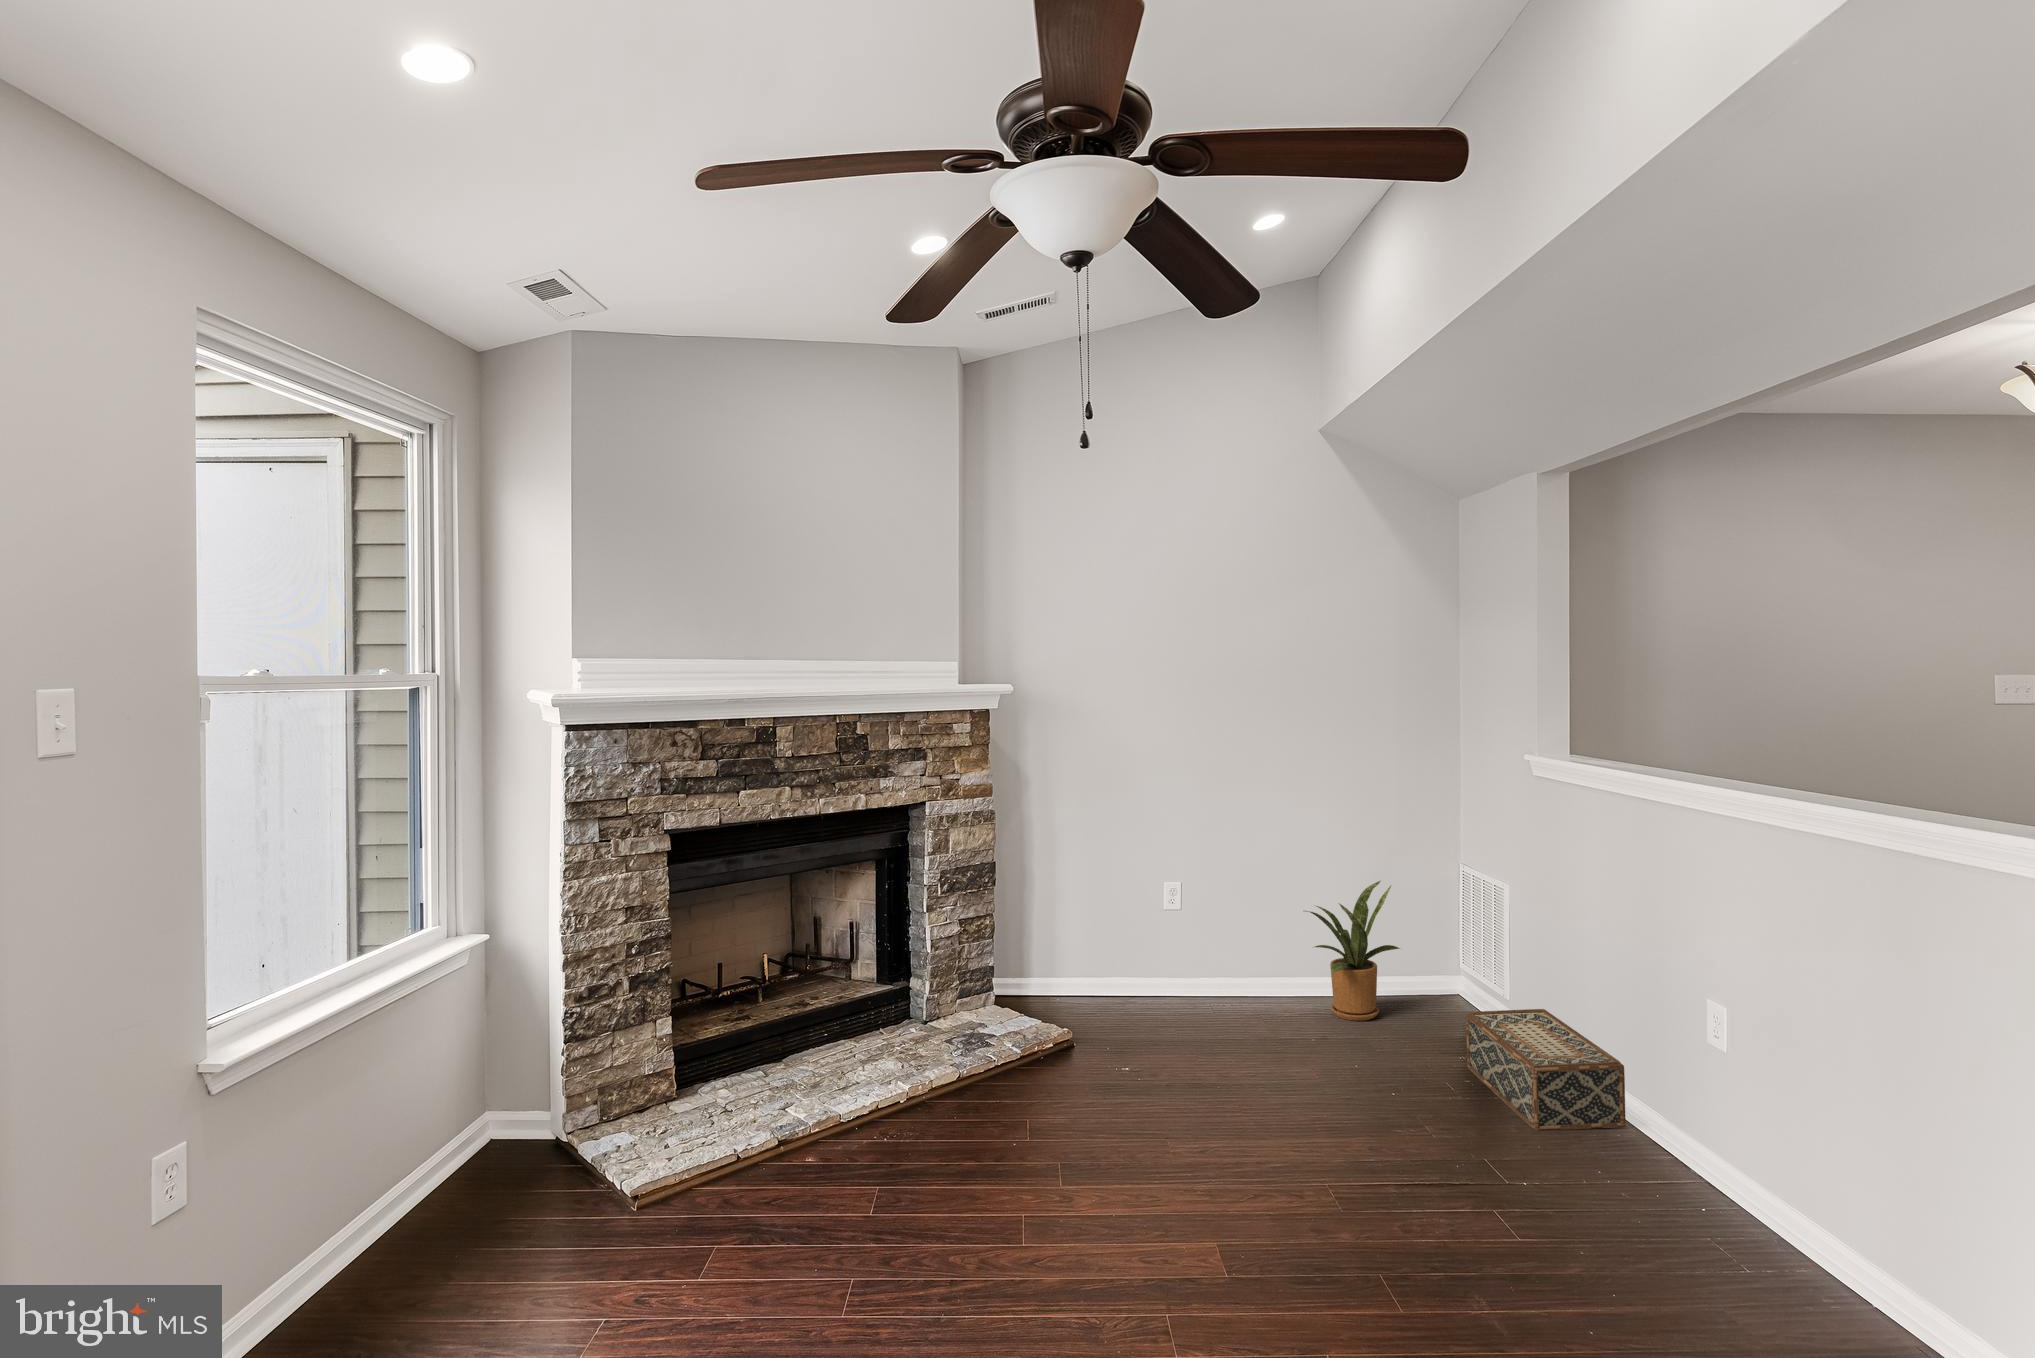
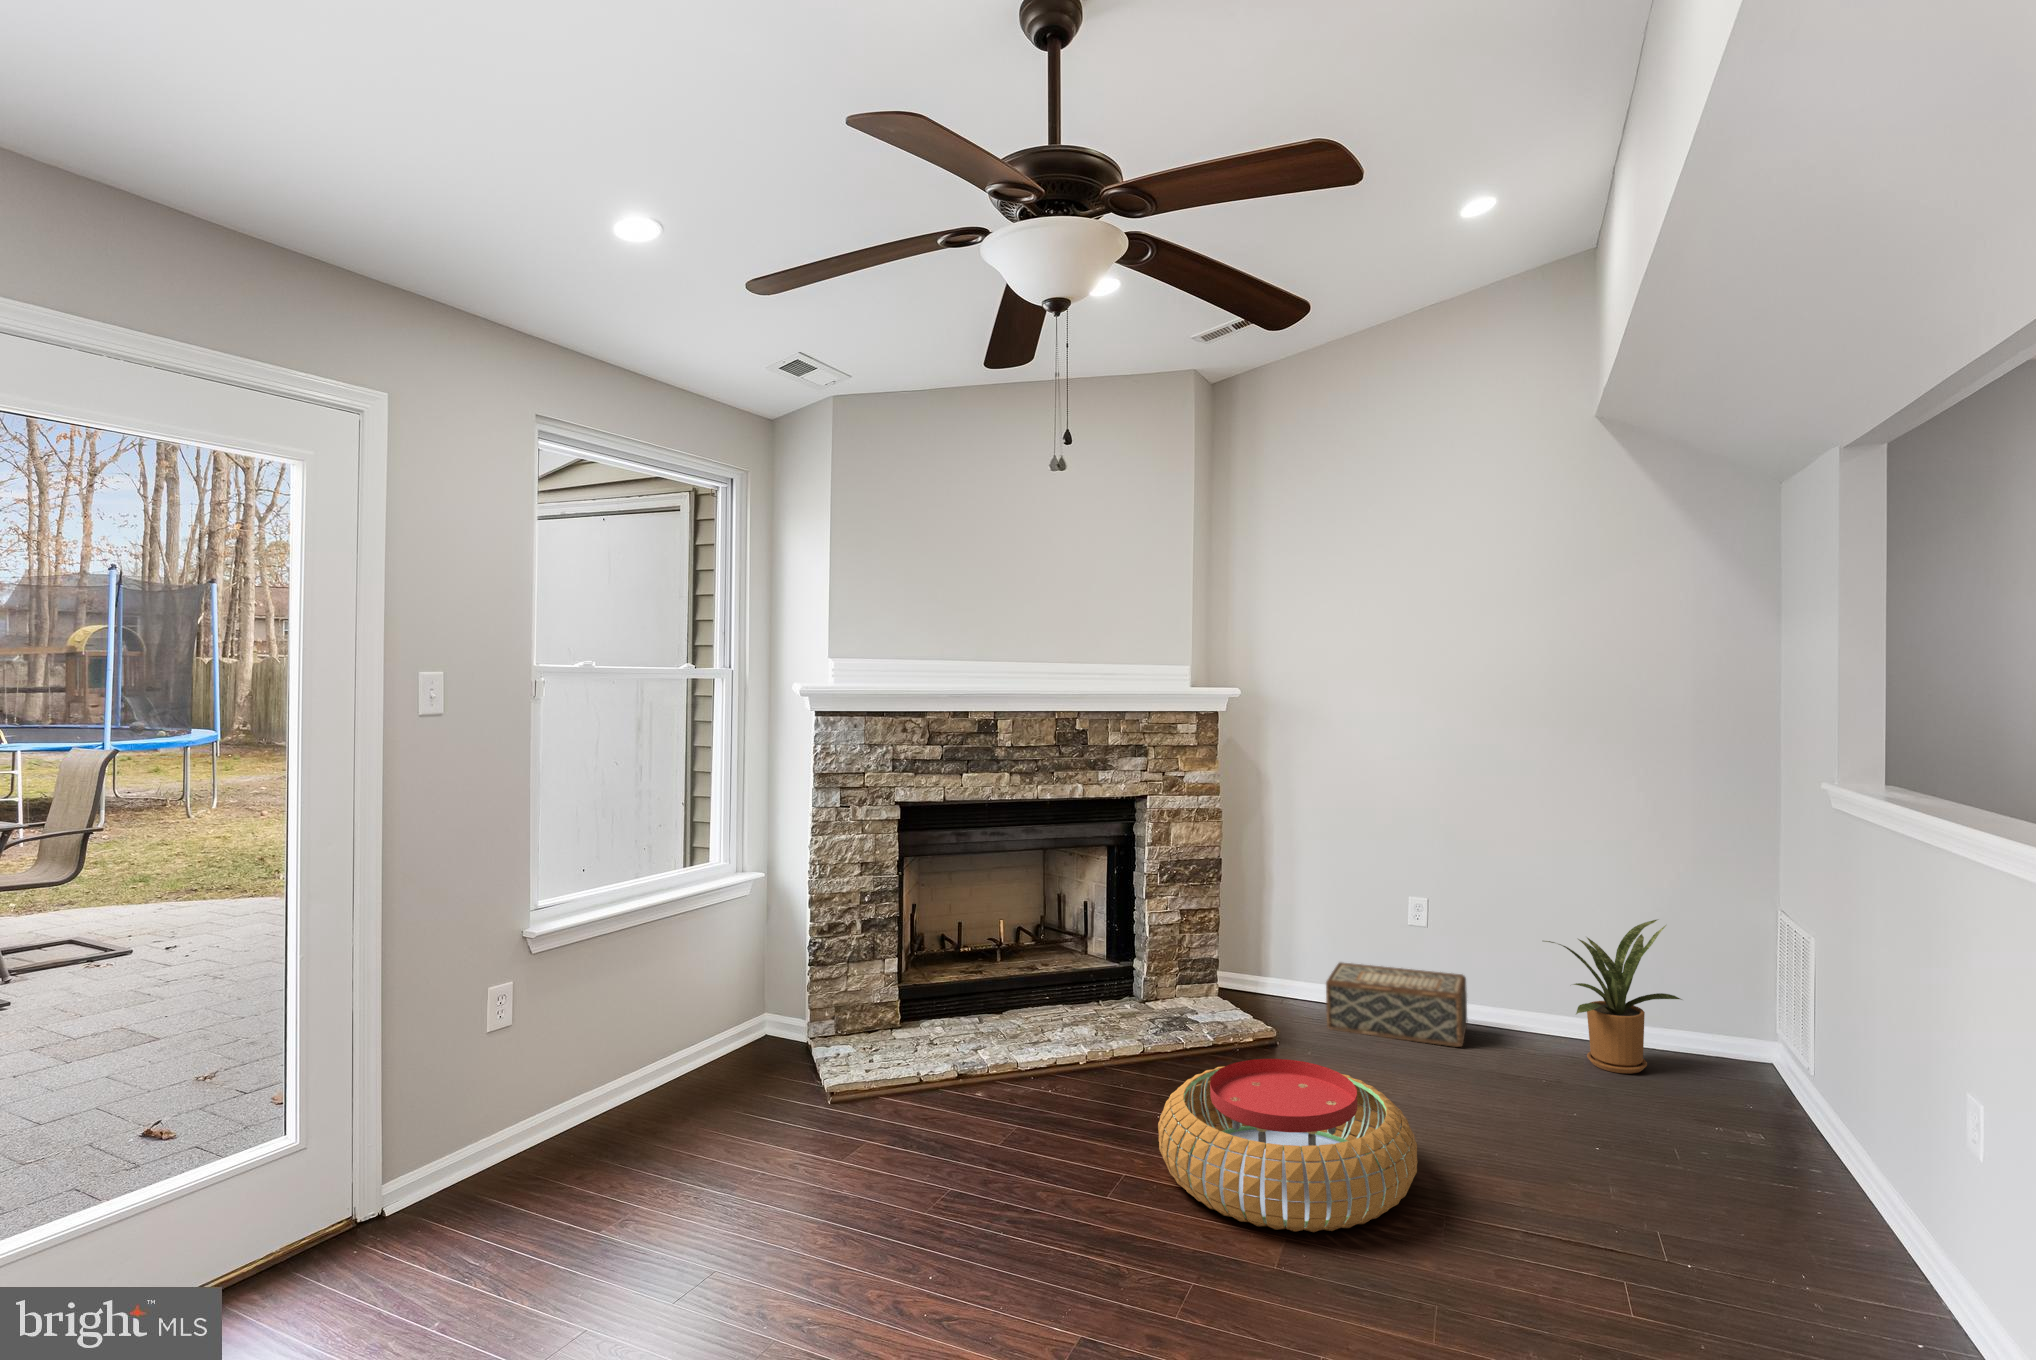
woven basket: present [1466,1009,1626,1130] -> present [1326,962,1467,1047]
pouf: none [1046,1060,1300,1230] -> present [1158,1059,1418,1232]

